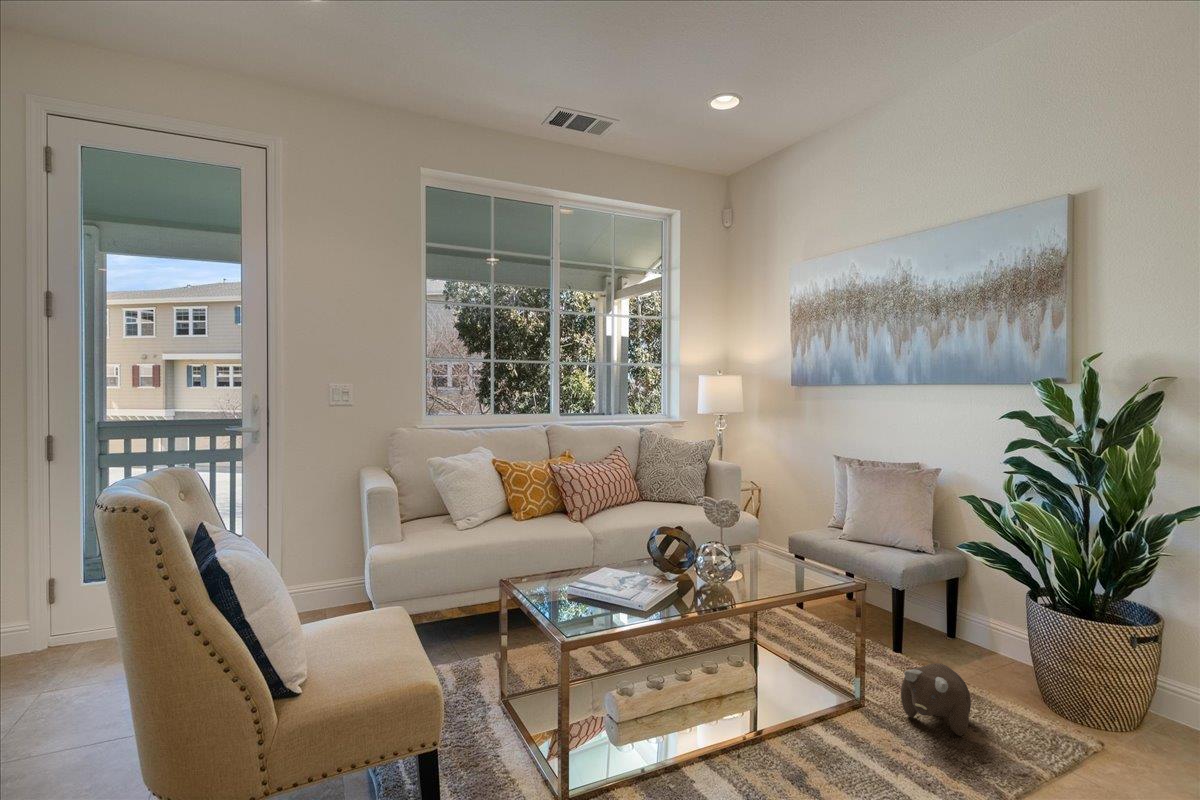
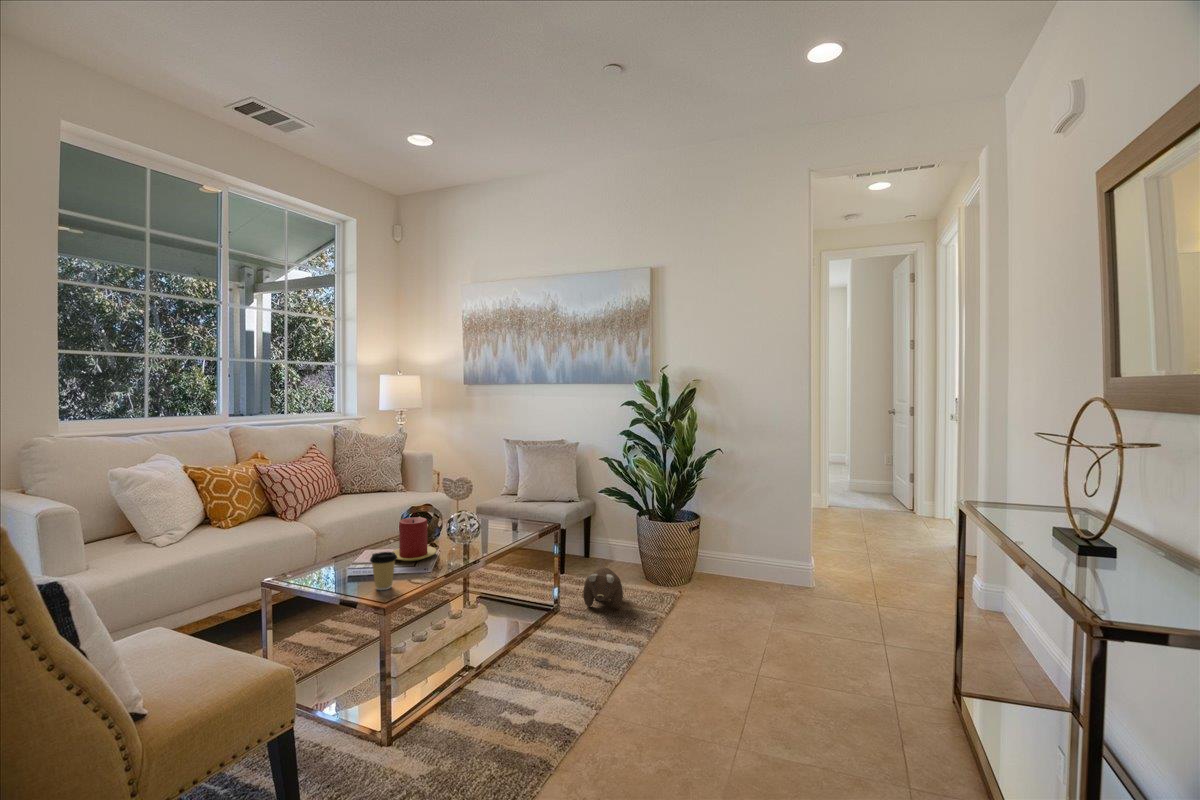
candle: none [620,540,673,593] -> present [392,517,437,561]
coffee cup: none [569,576,599,621] -> present [370,552,397,590]

